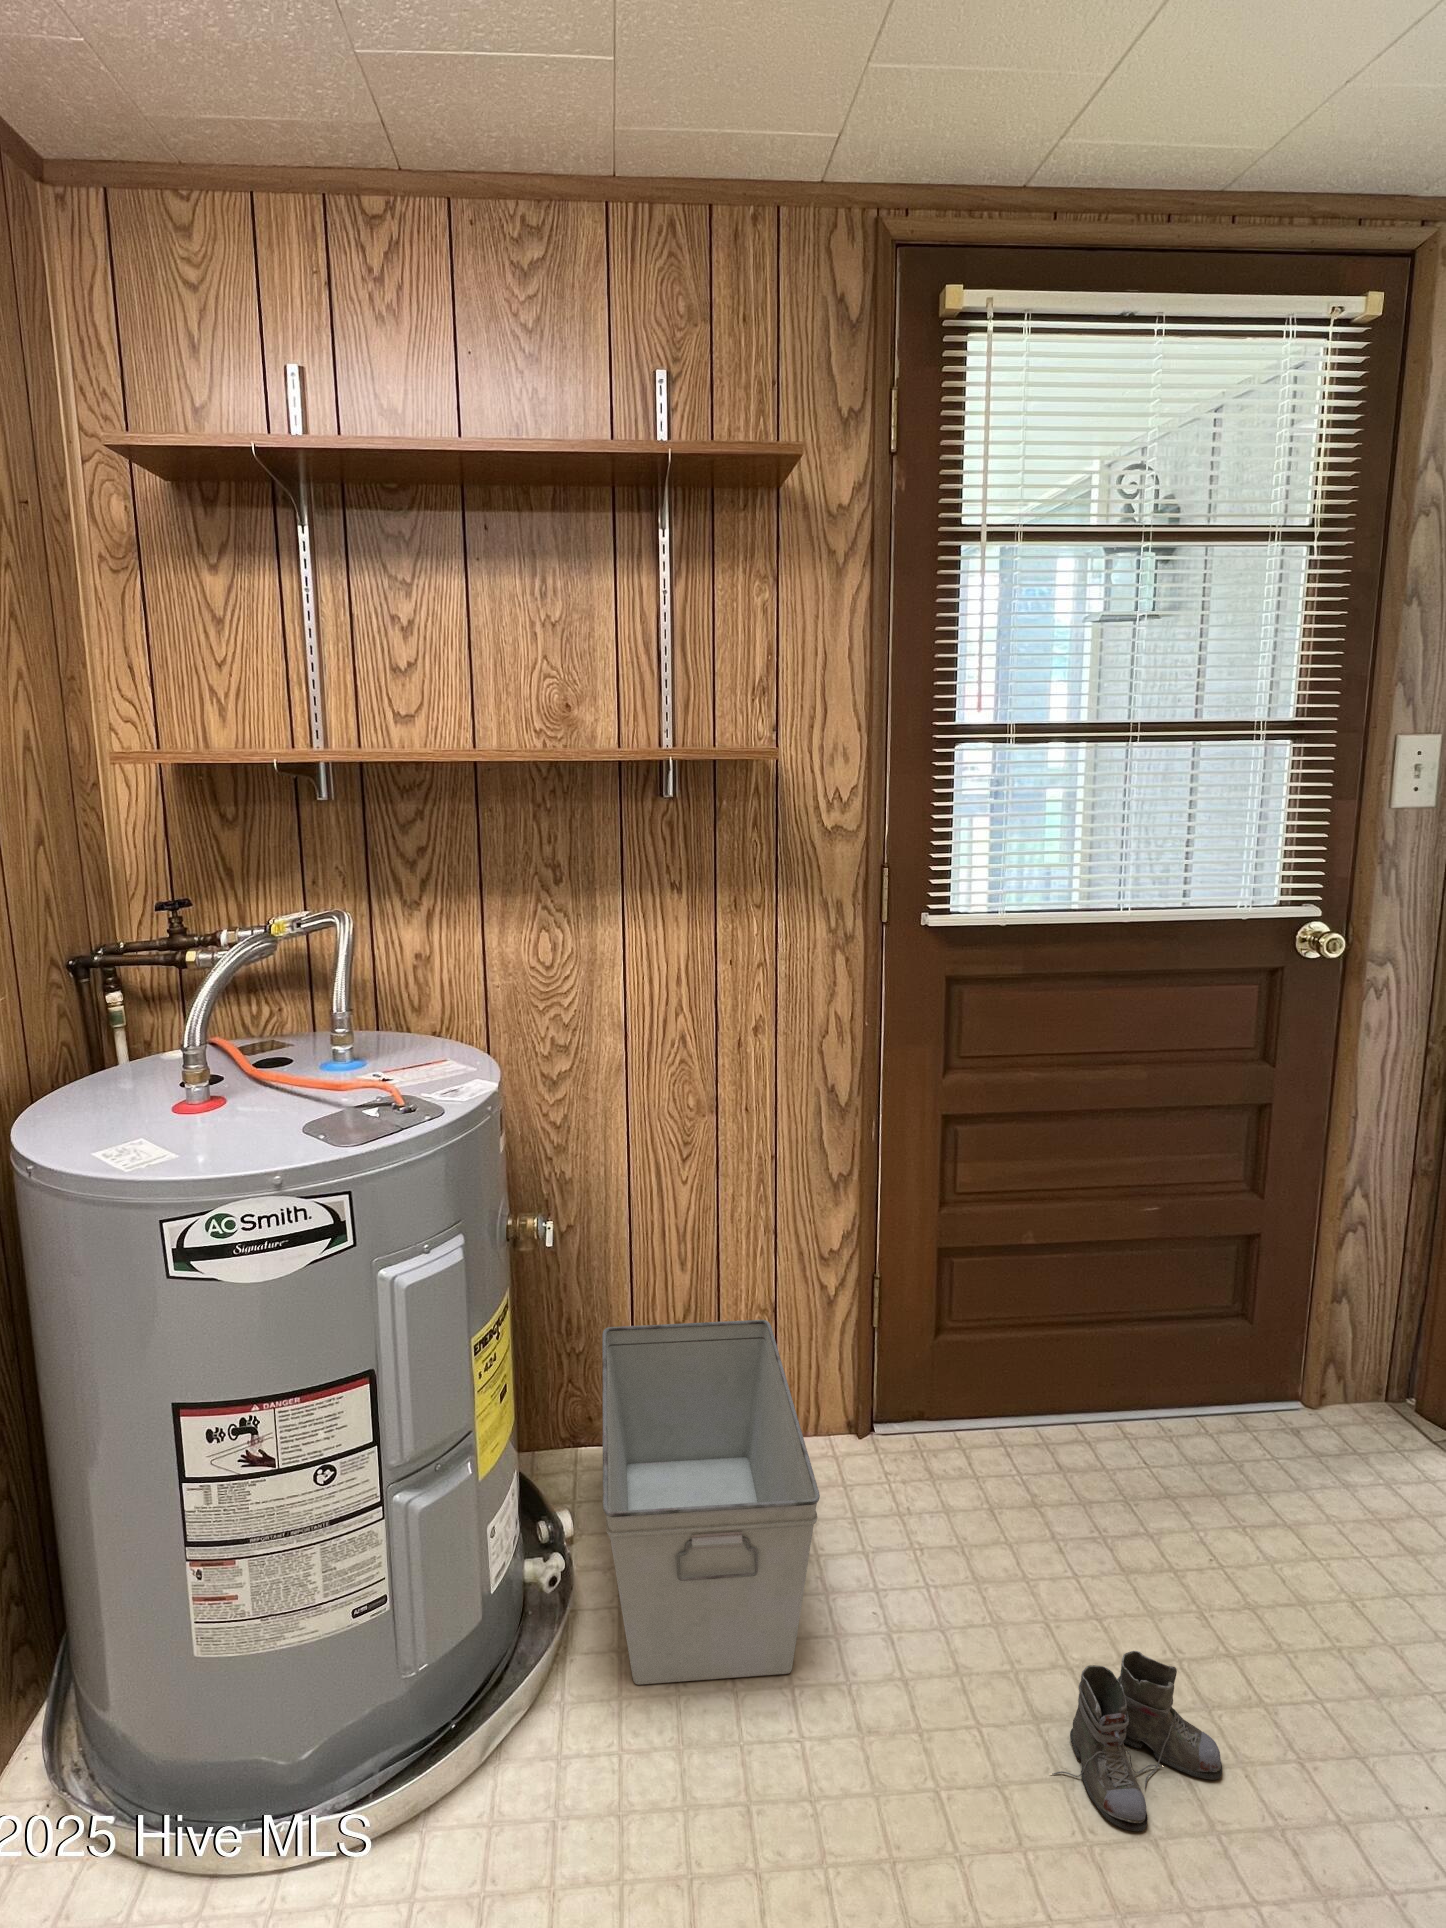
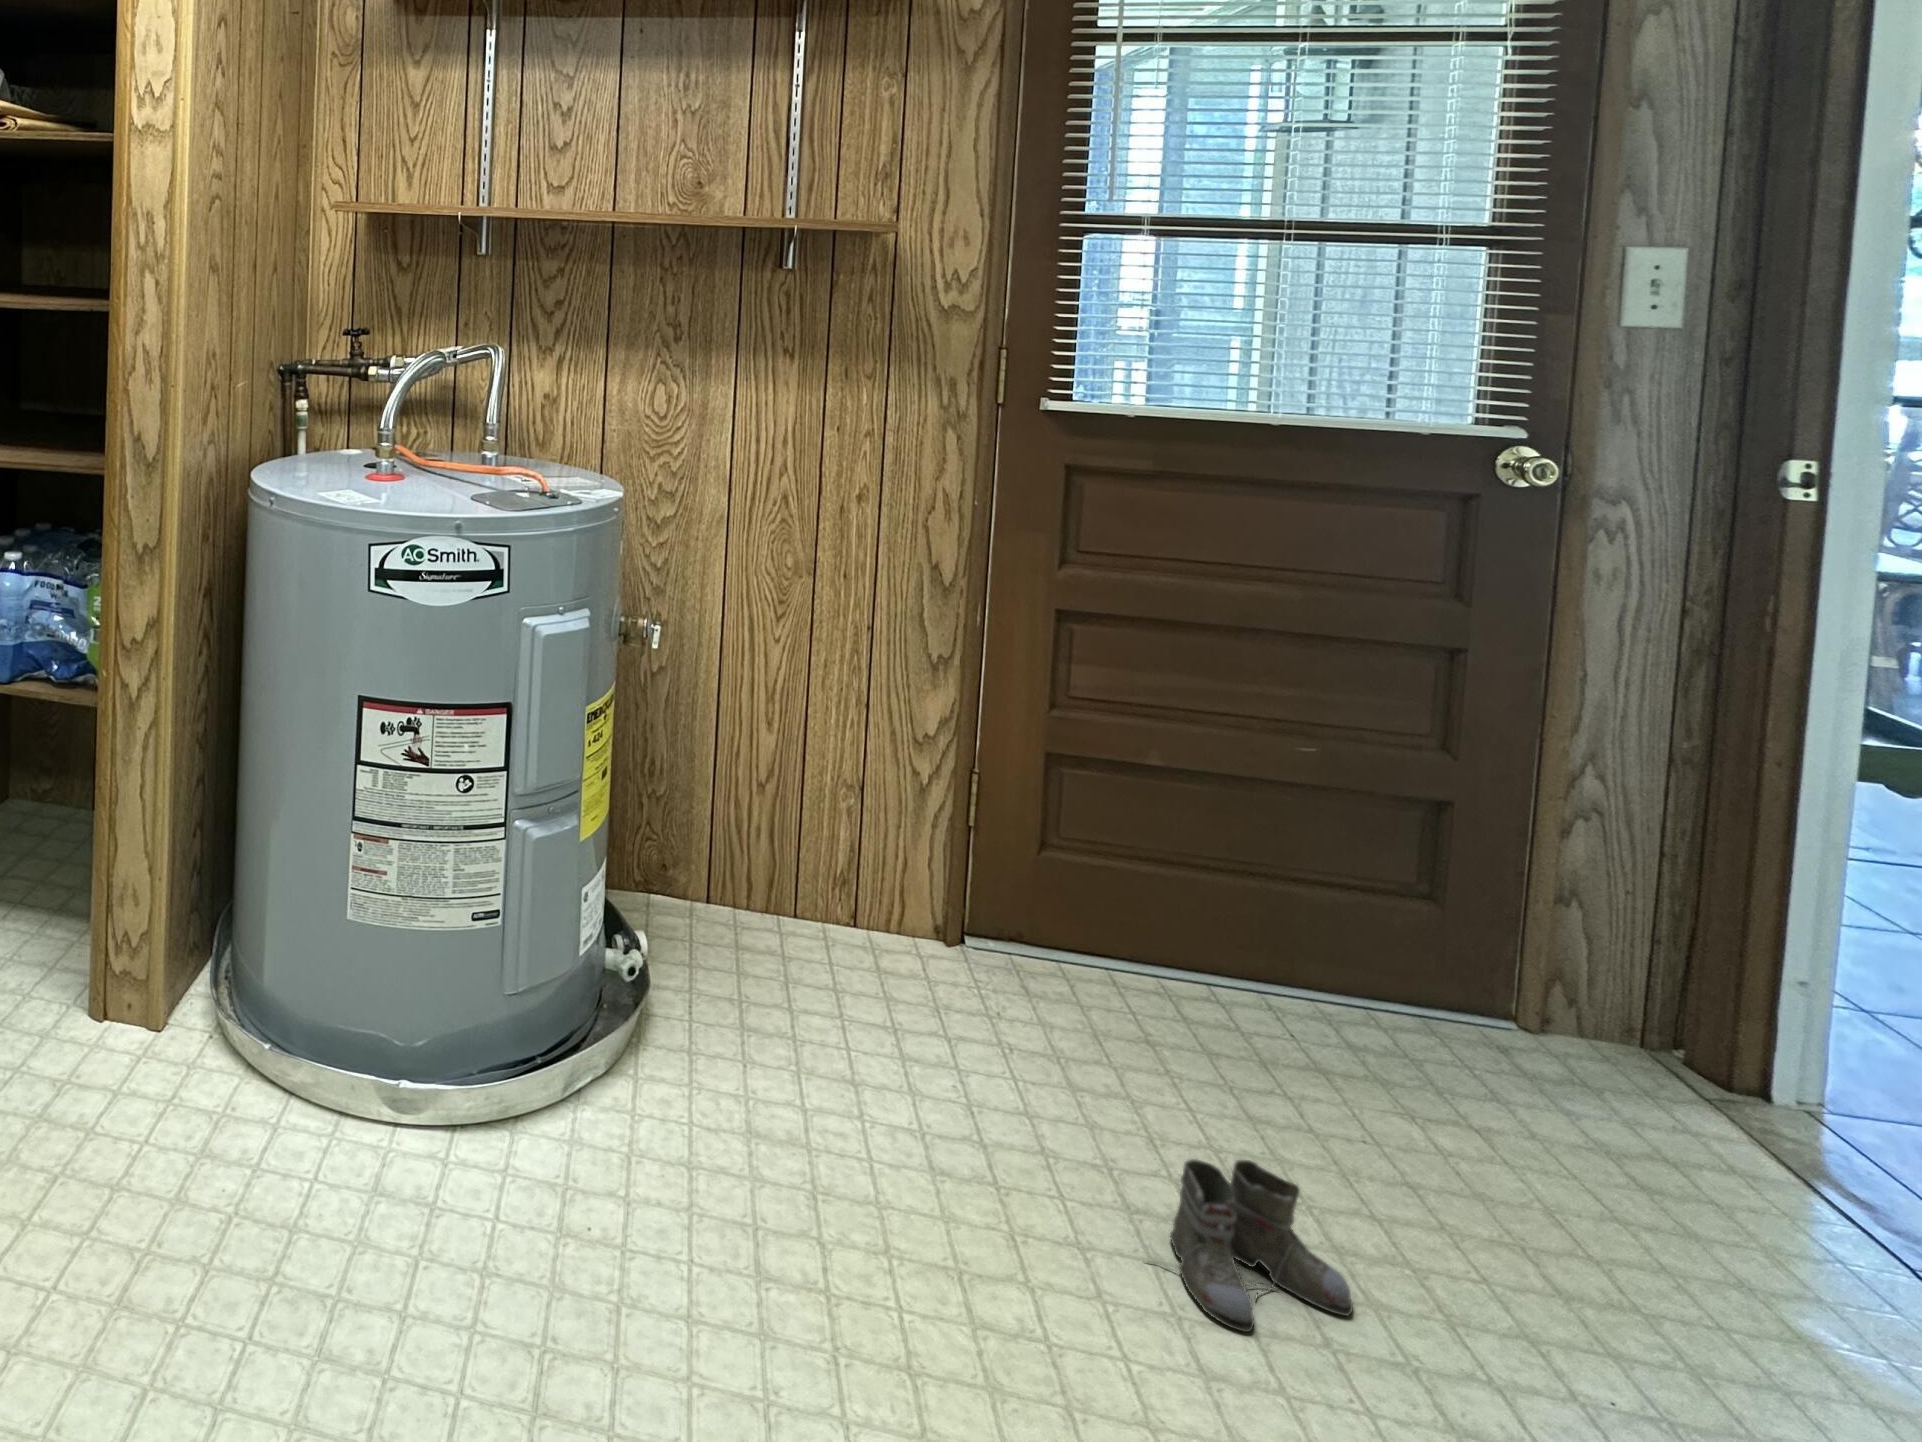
storage bin: present [602,1320,820,1685] -> none [688,771,904,1113]

